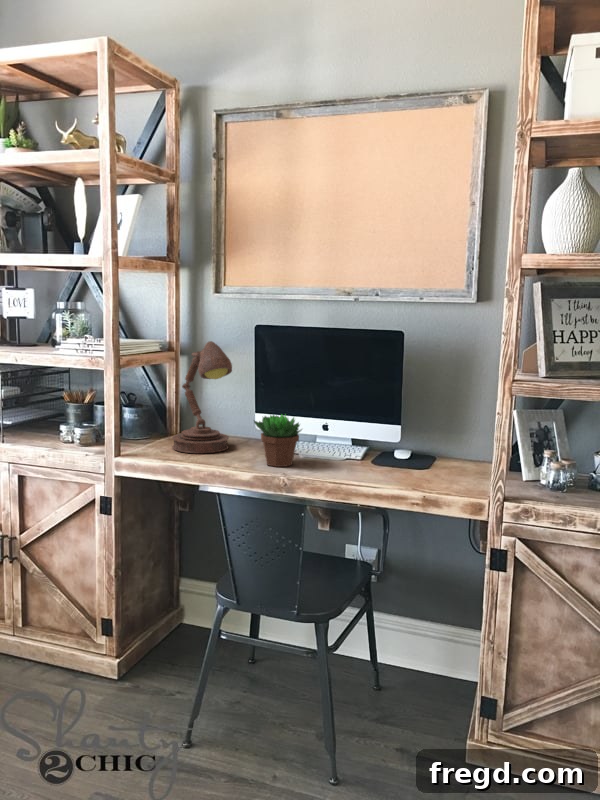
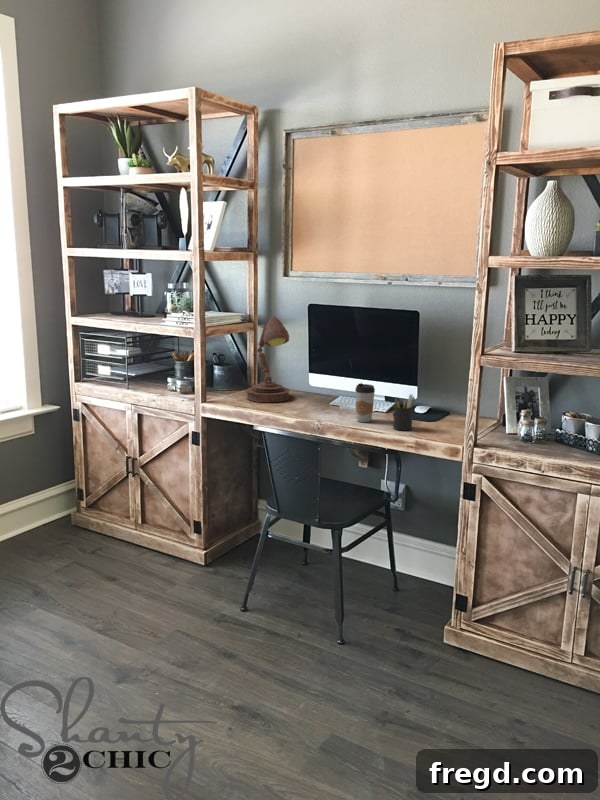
succulent plant: present [254,414,302,467] -> none [301,374,338,415]
coffee cup: none [330,425,356,474] -> present [355,384,375,422]
pen holder: none [384,436,413,483] -> present [393,395,415,431]

